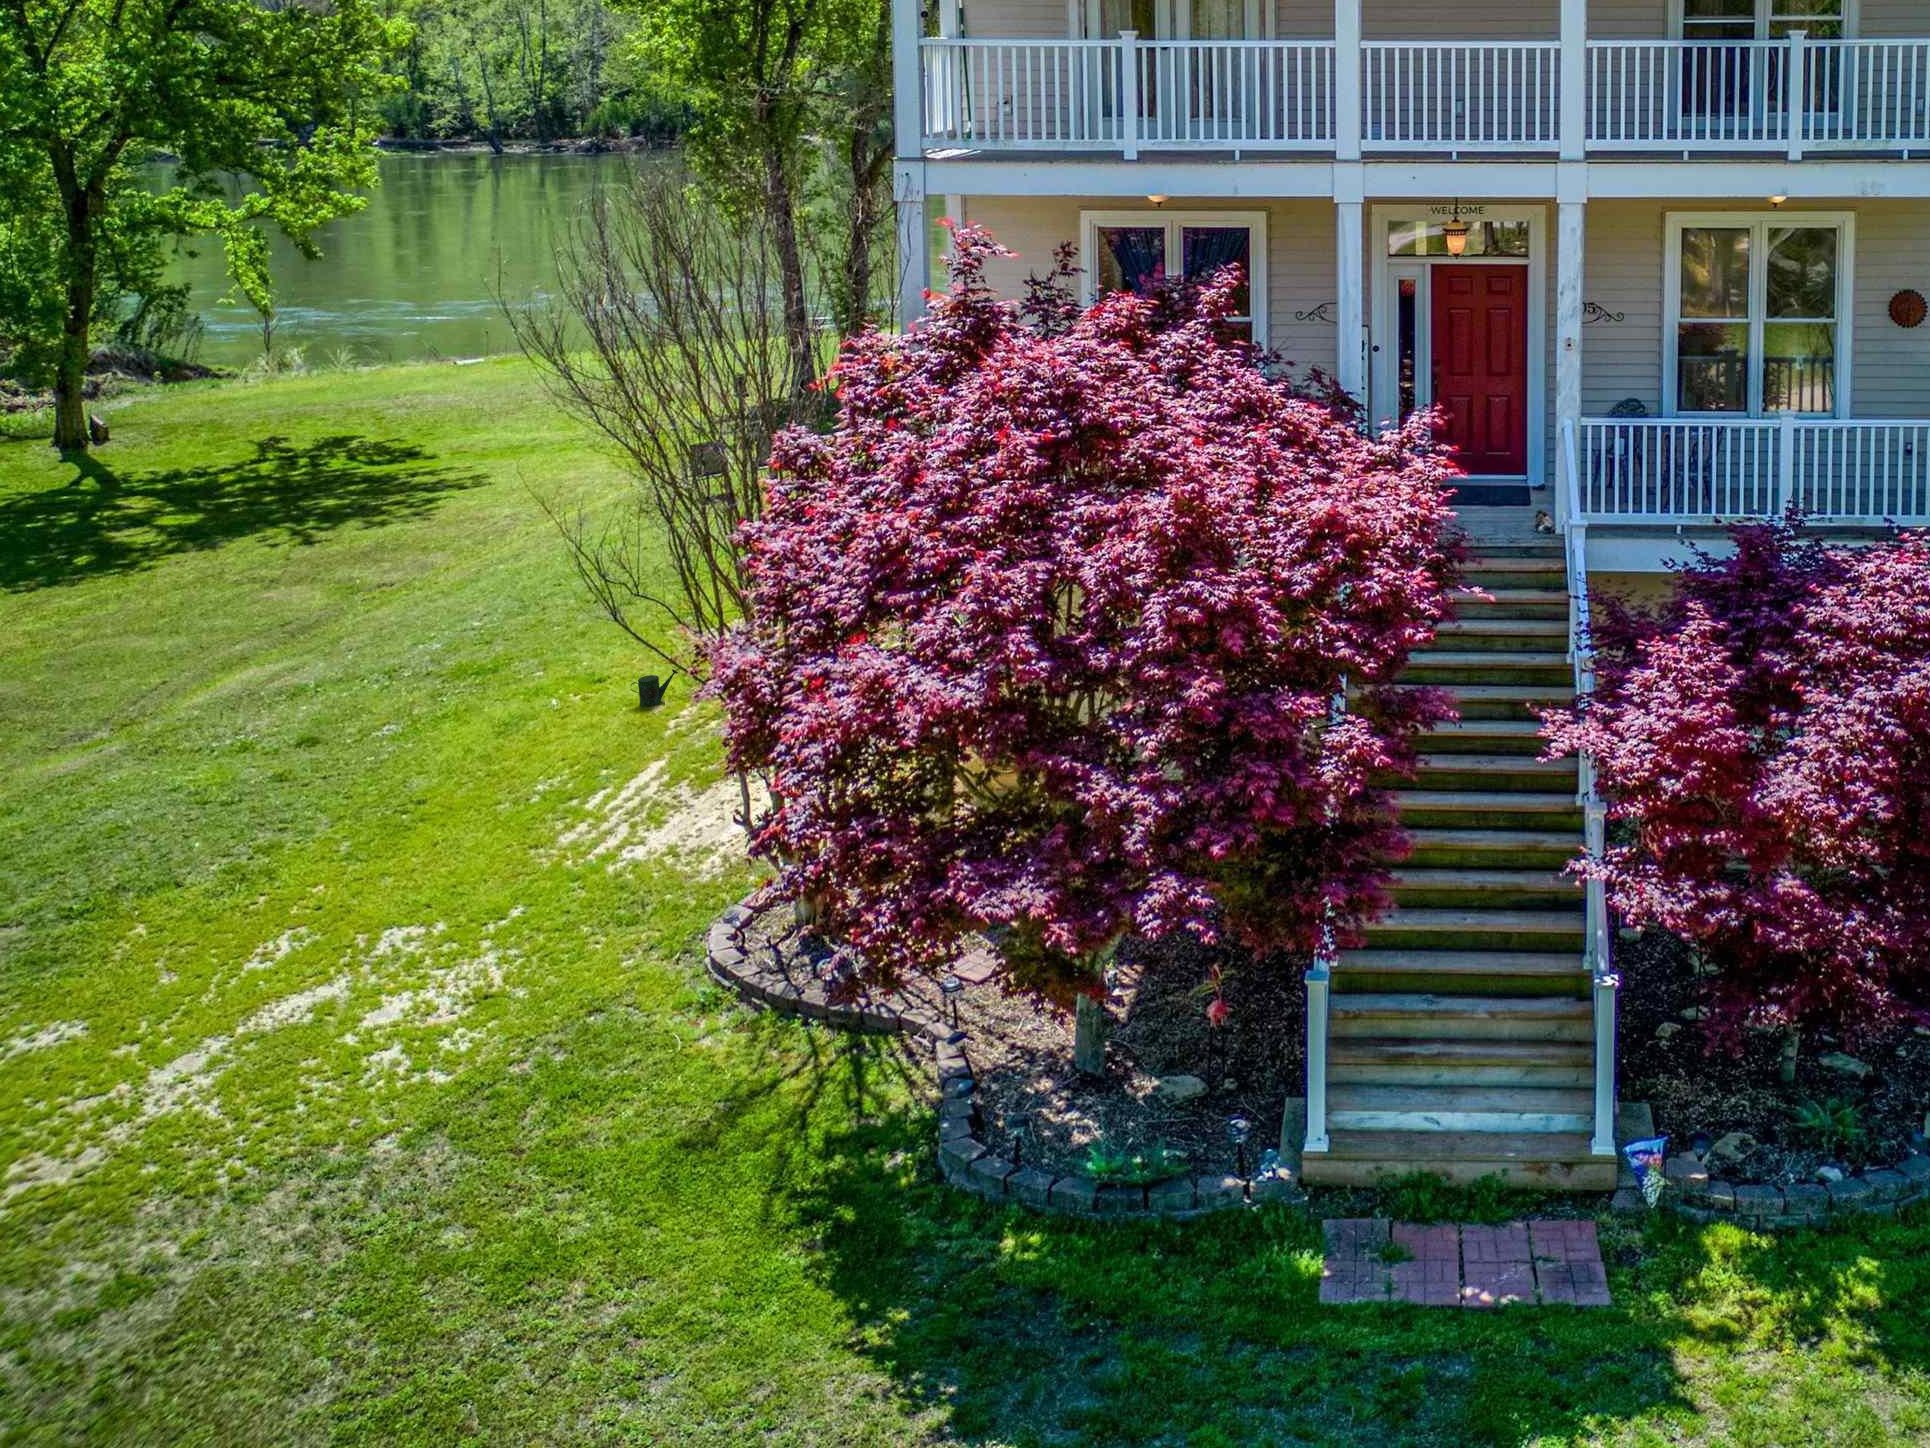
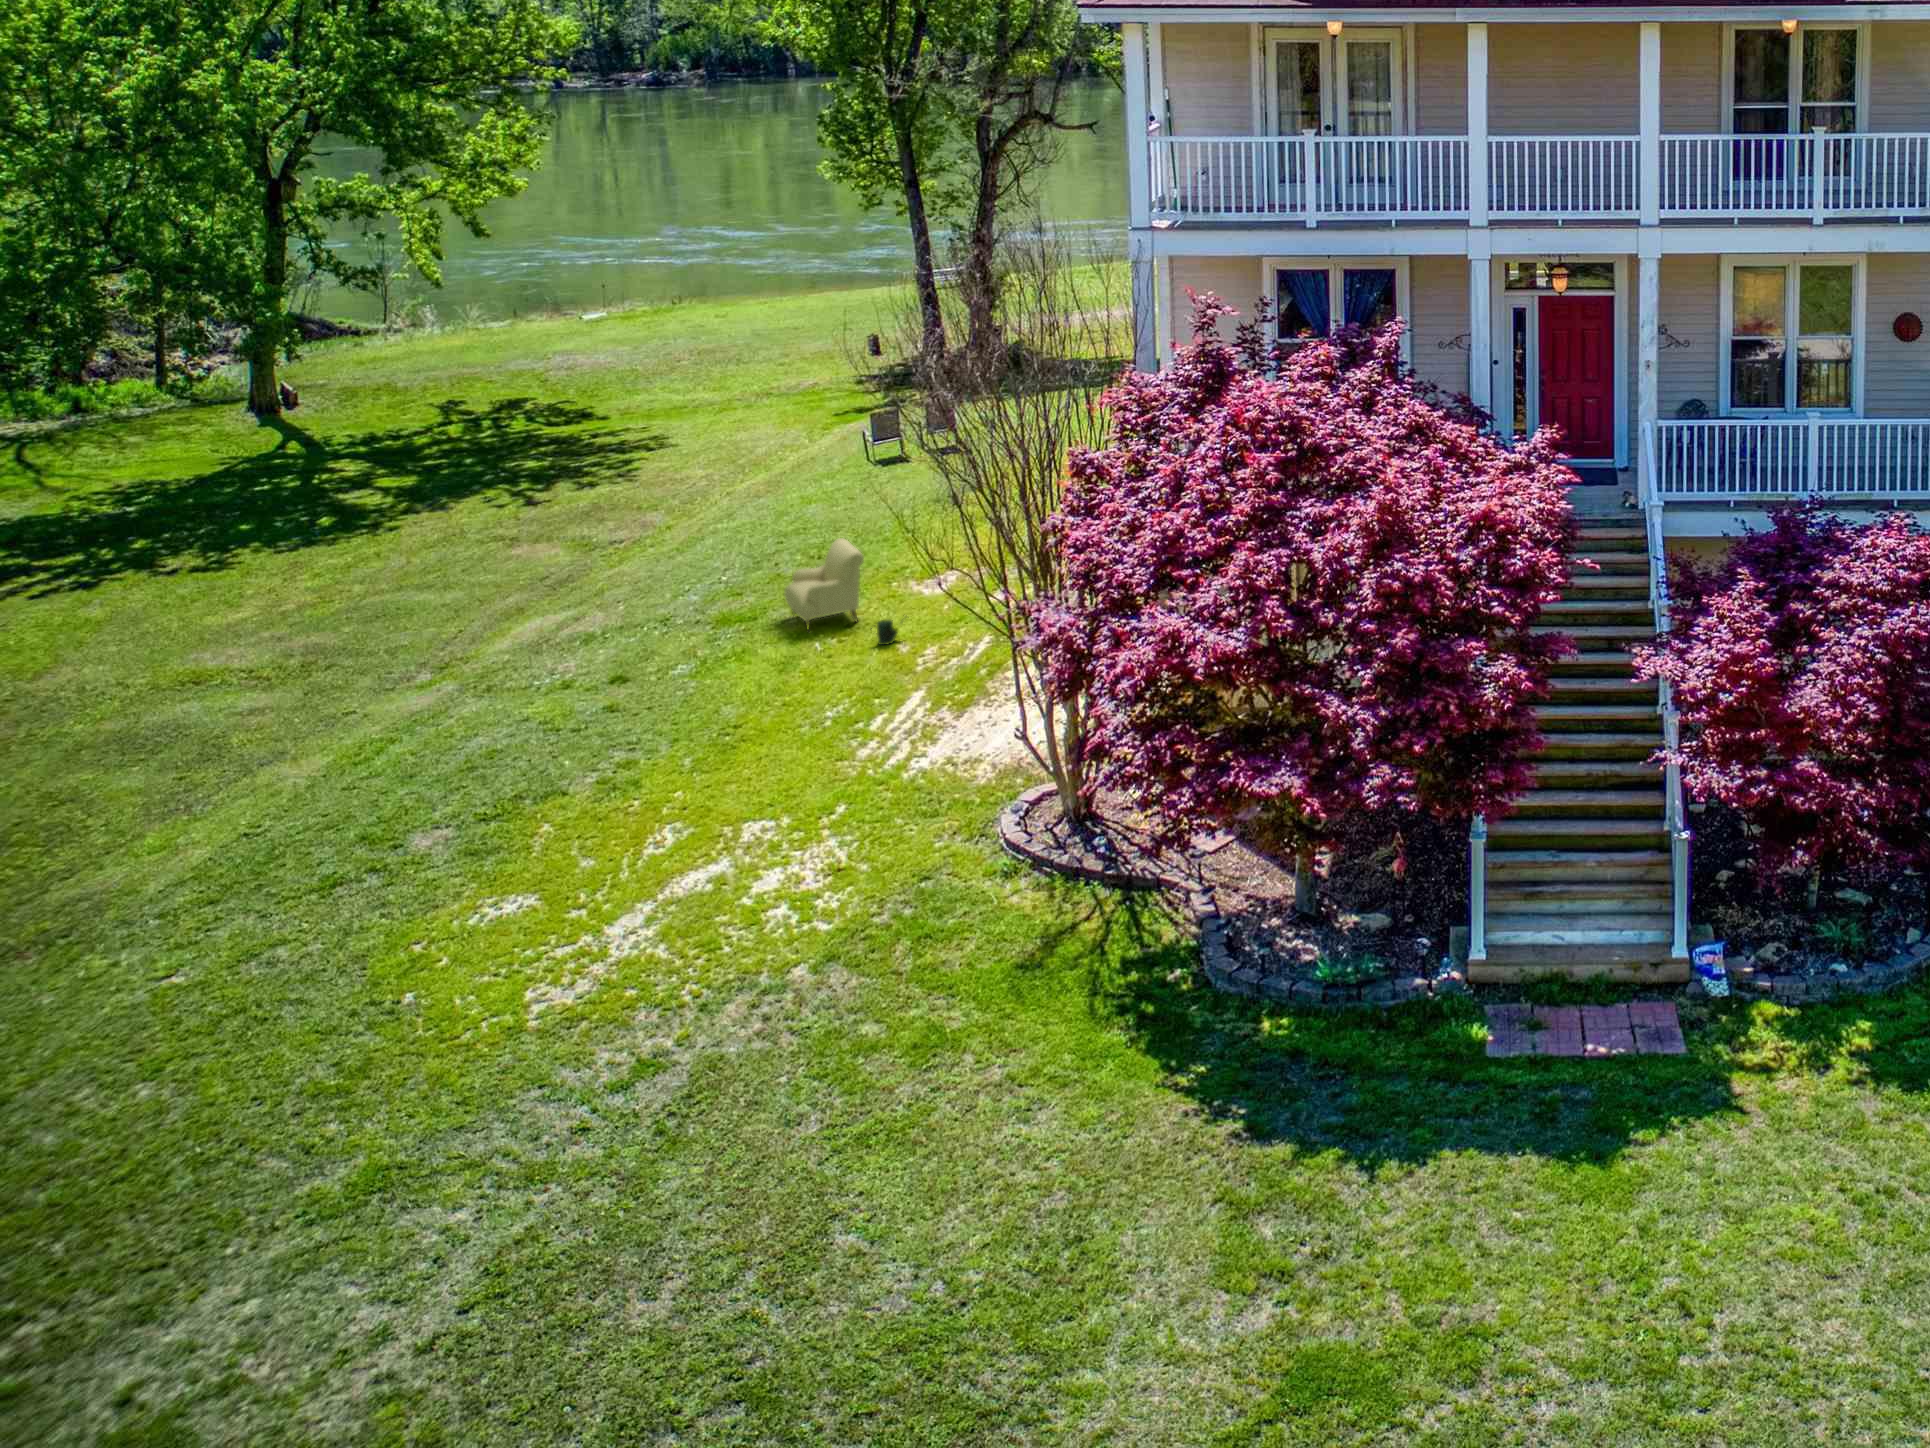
chair: none [540,577,632,691] -> present [784,538,864,633]

